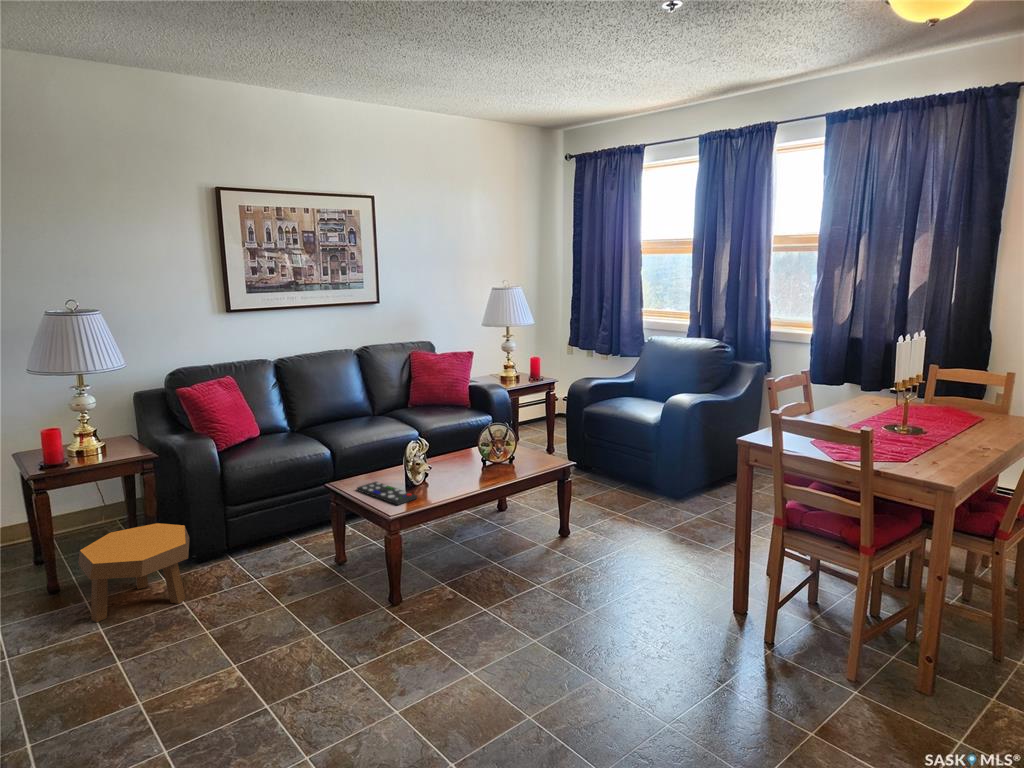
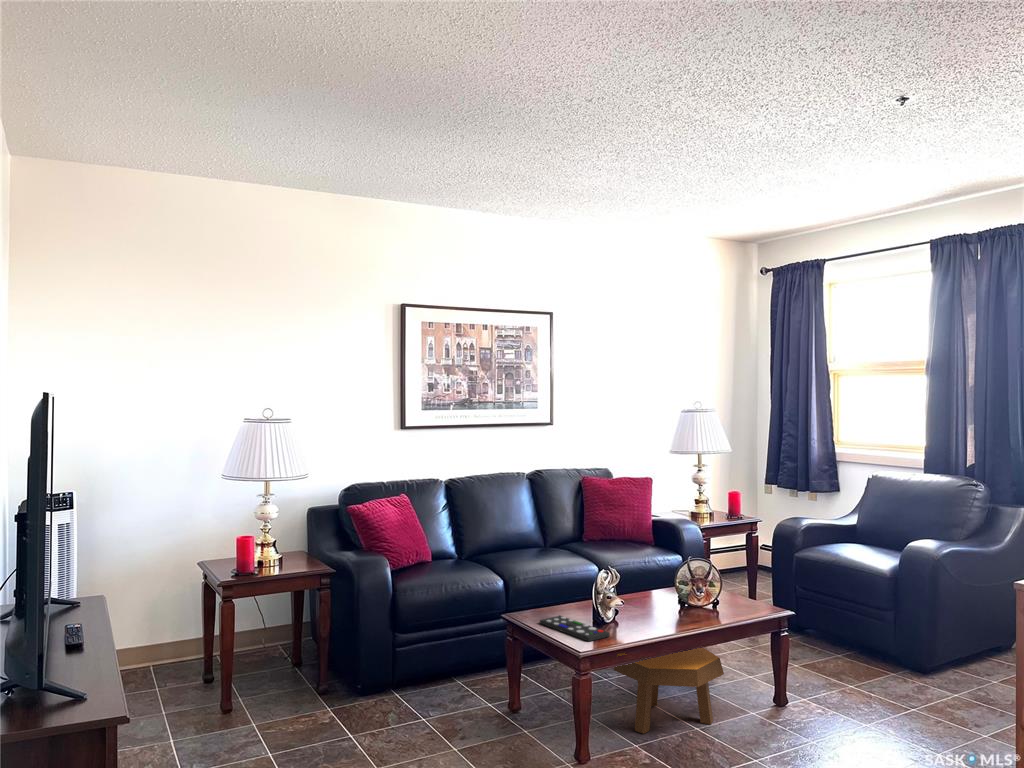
footstool: present [78,523,189,622] -> present [614,648,724,734]

